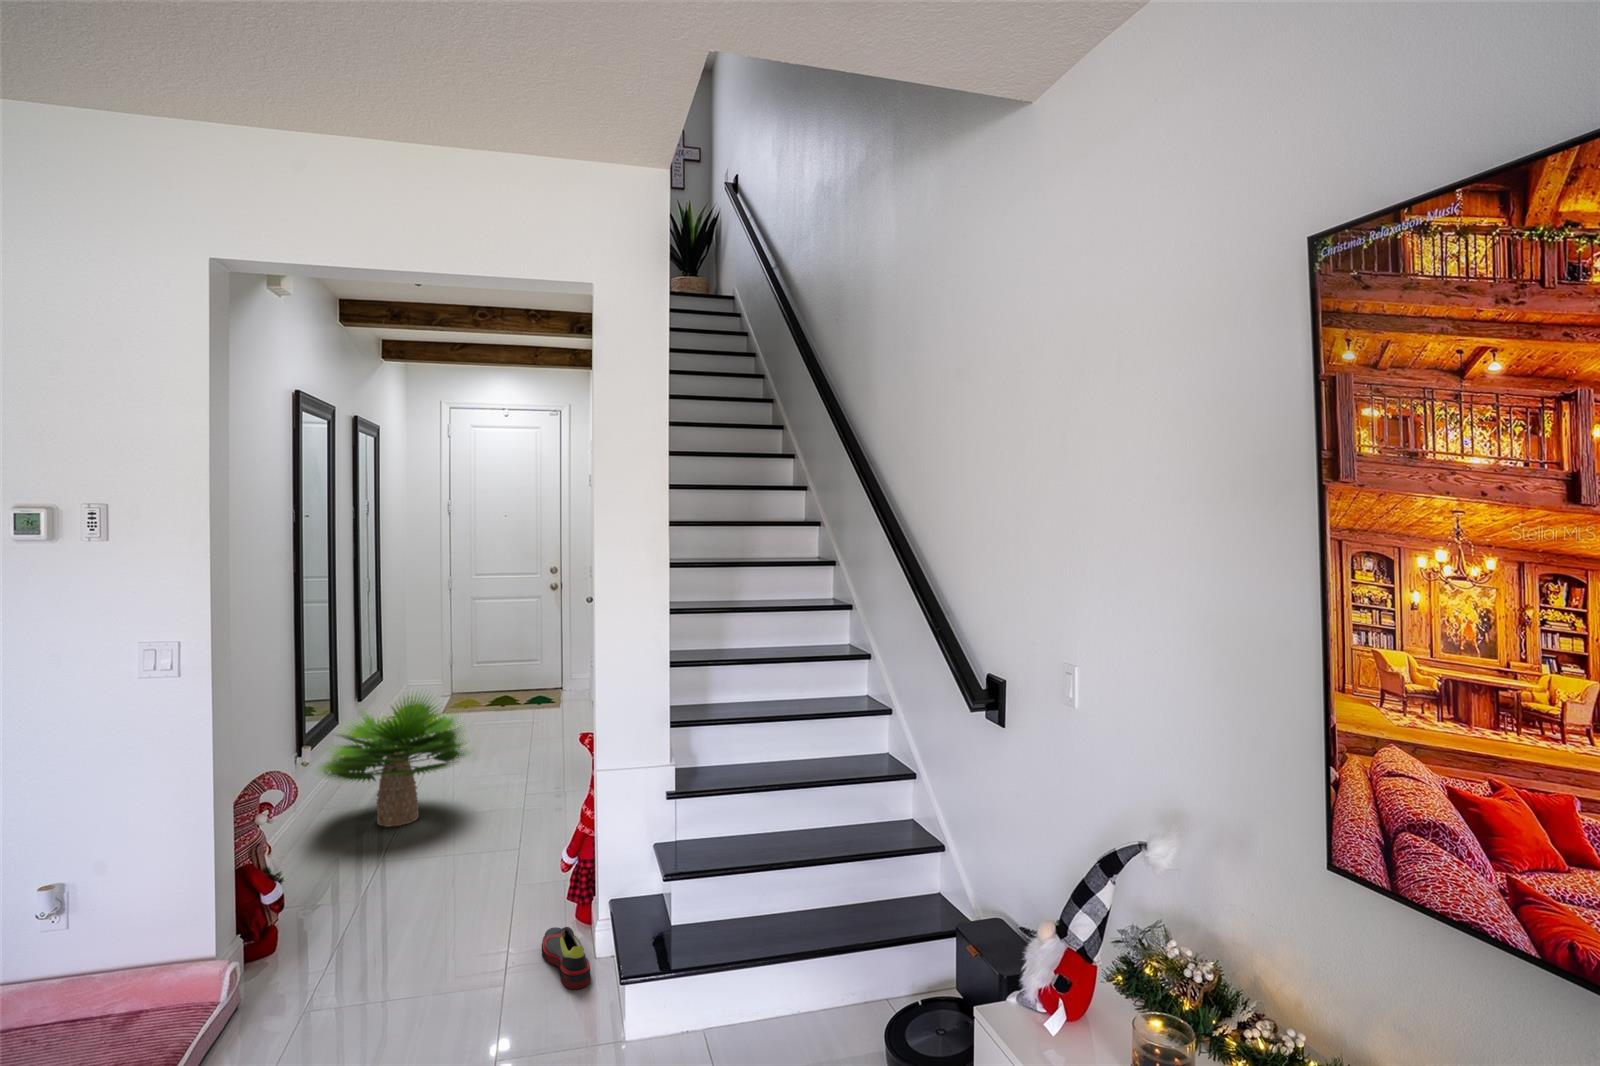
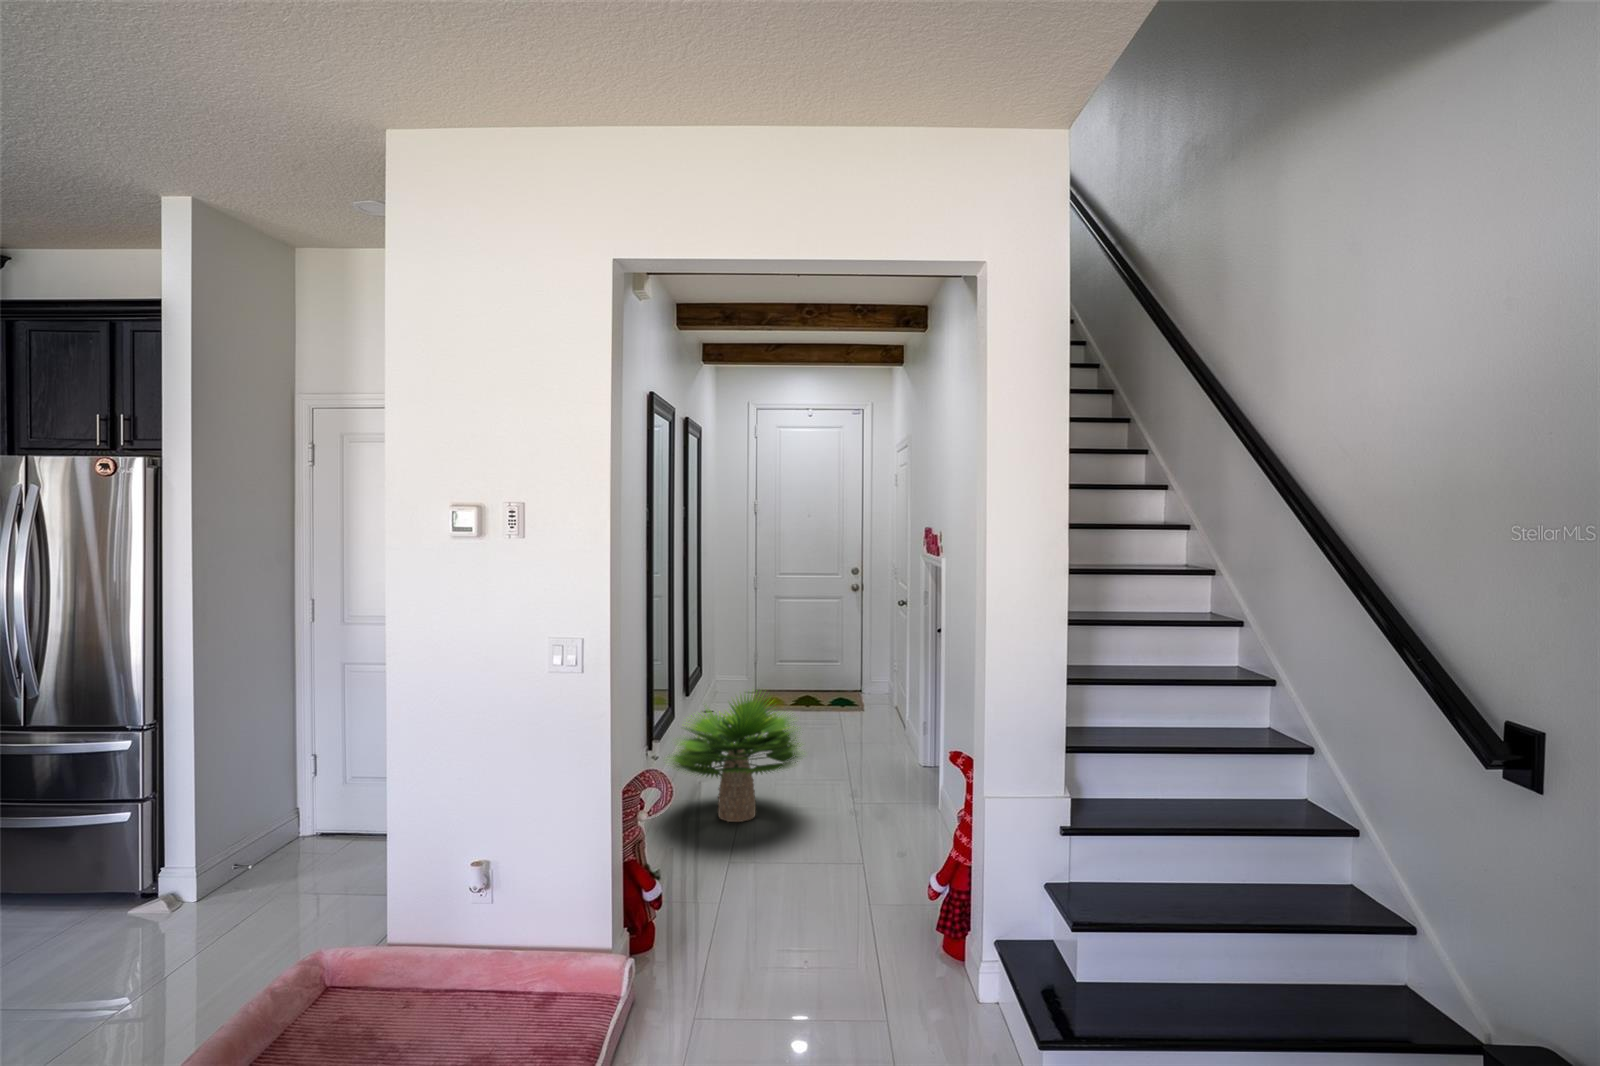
shoe: present [542,927,591,989] -> none [919,960,983,1038]

